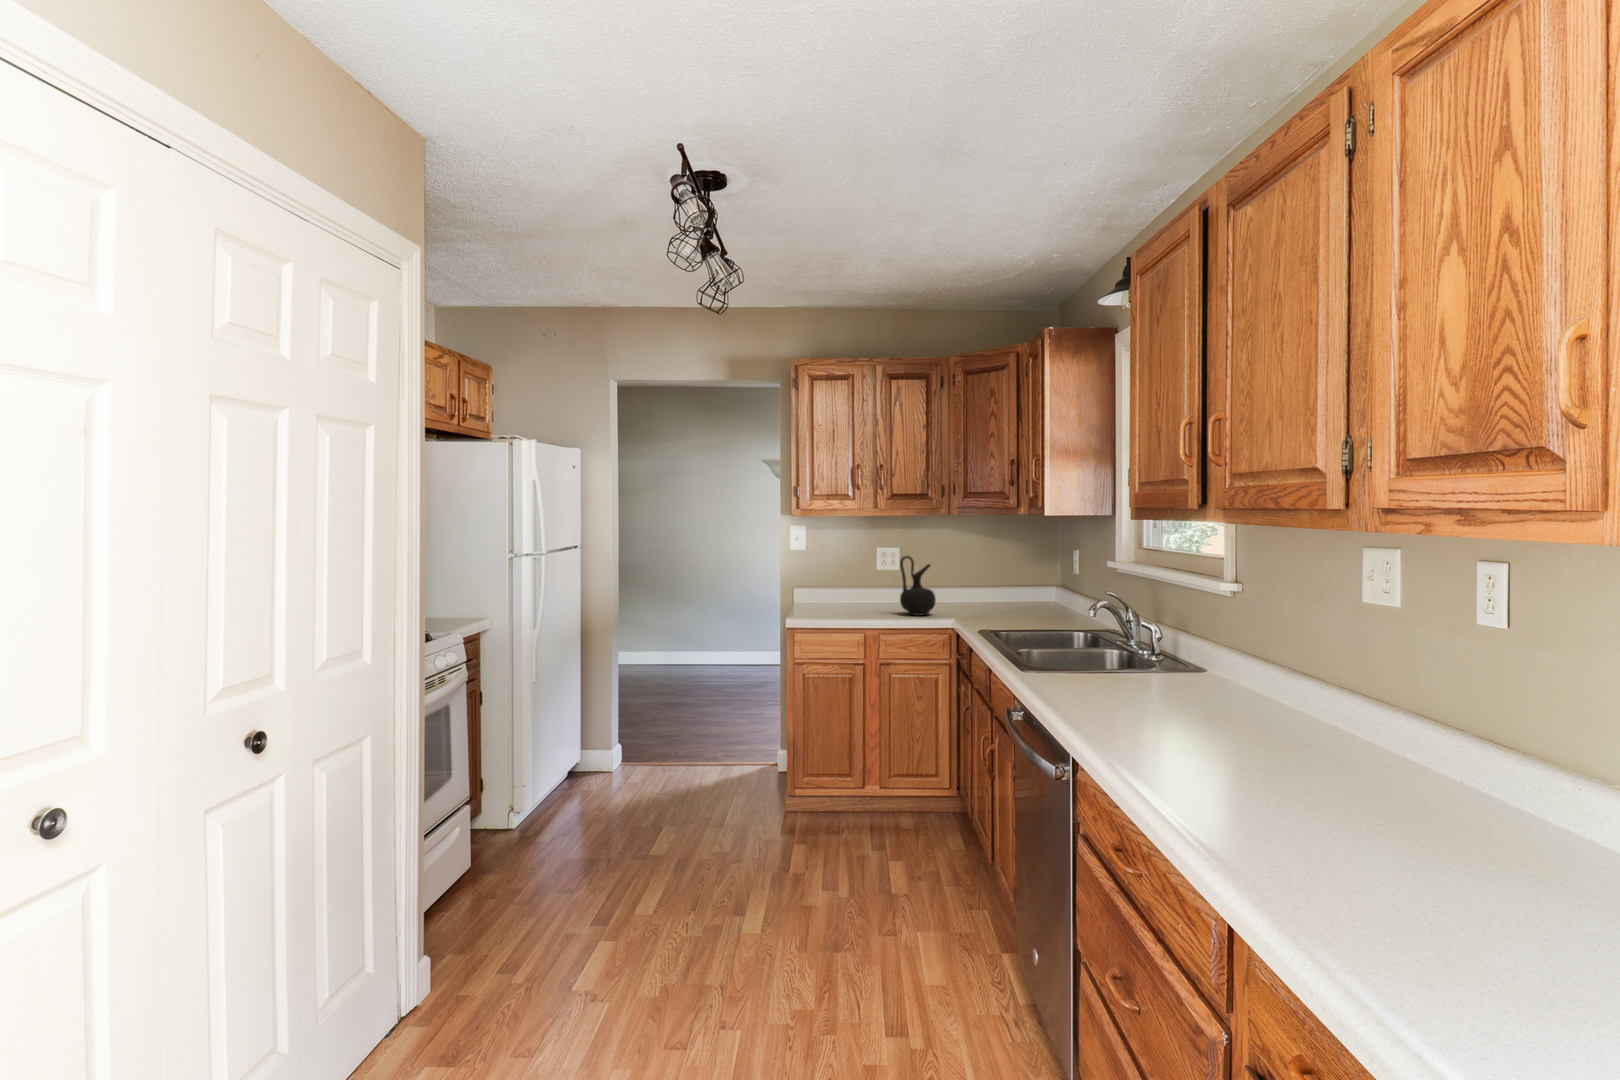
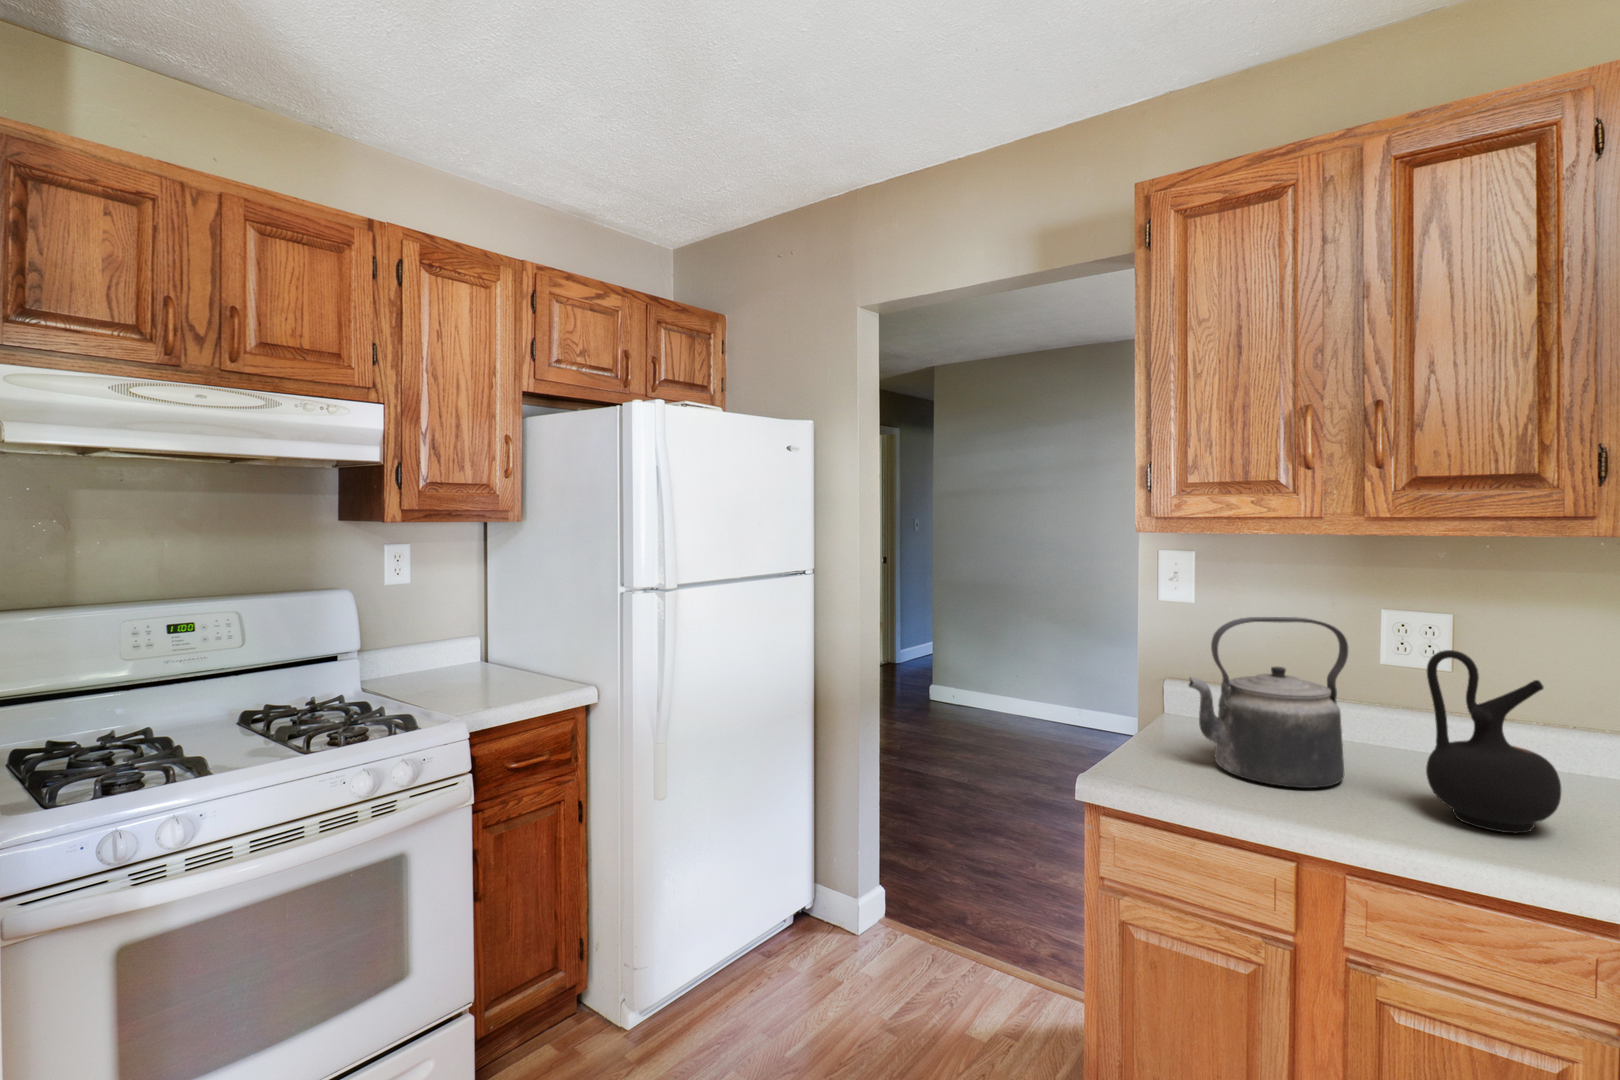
kettle: none [821,550,873,614] -> present [1189,617,1348,788]

